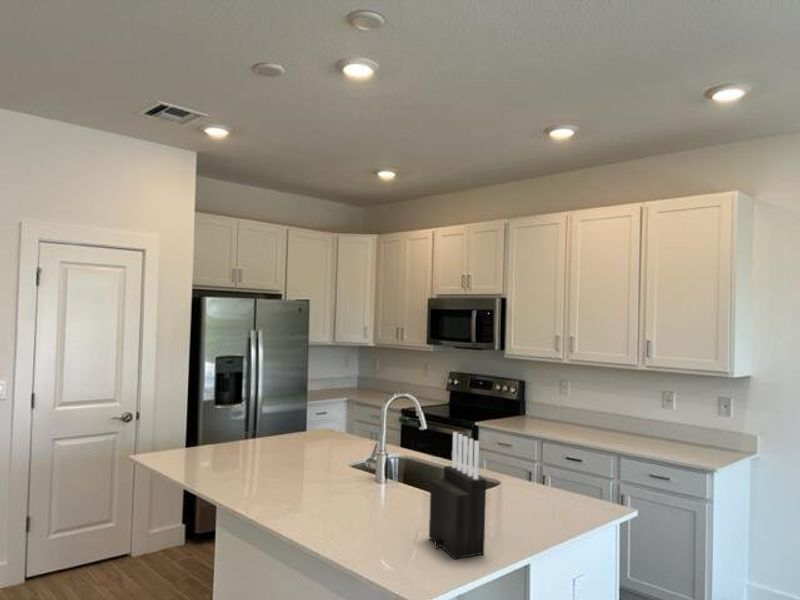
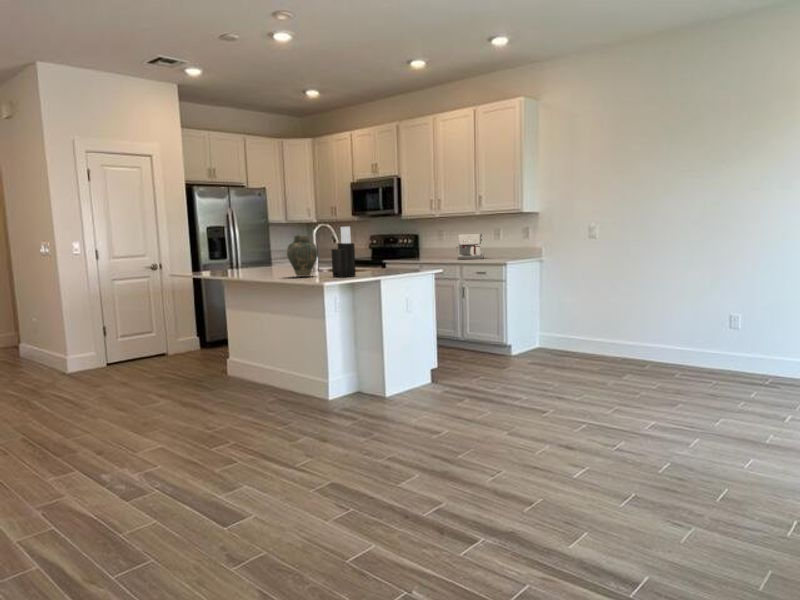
coffee maker: none [592,391,637,437] -> present [457,234,484,259]
vase: none [335,442,399,532] -> present [287,236,318,276]

